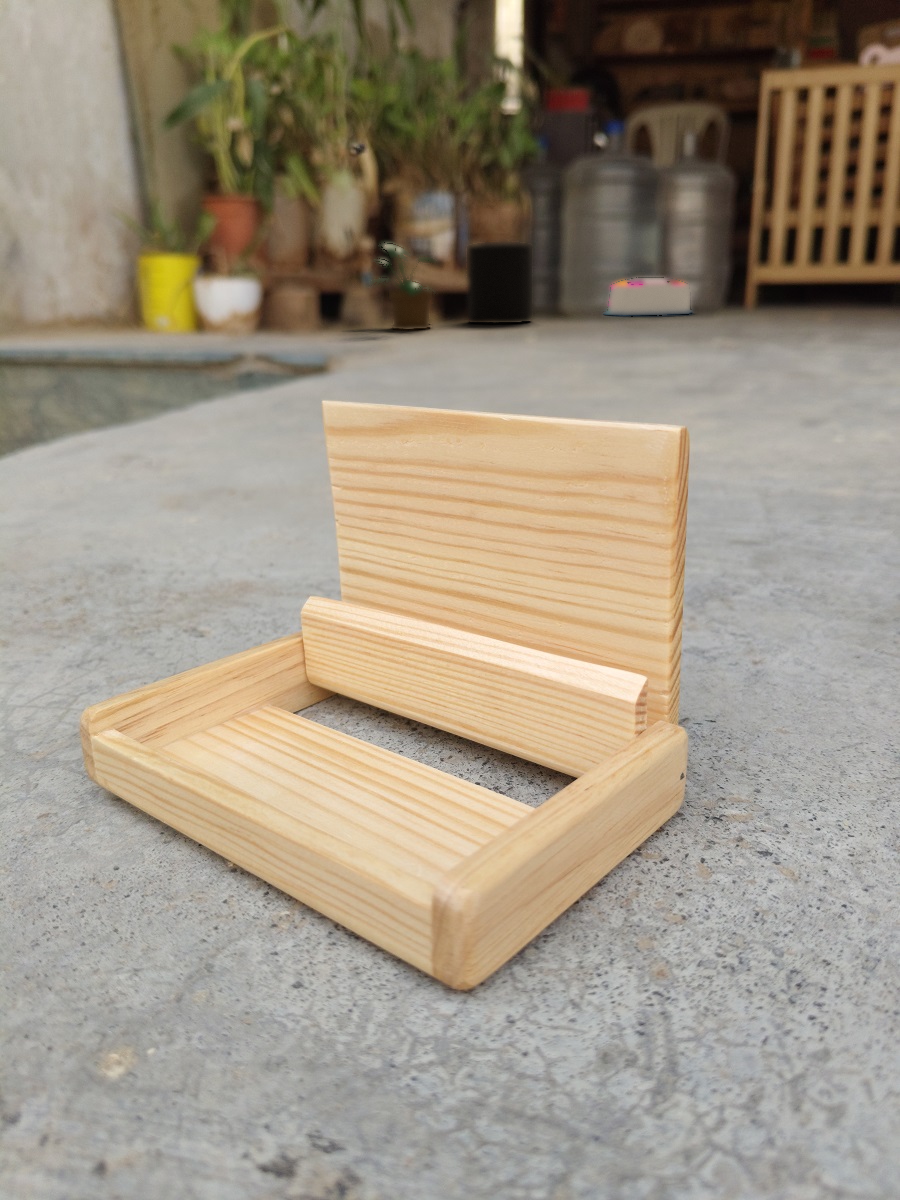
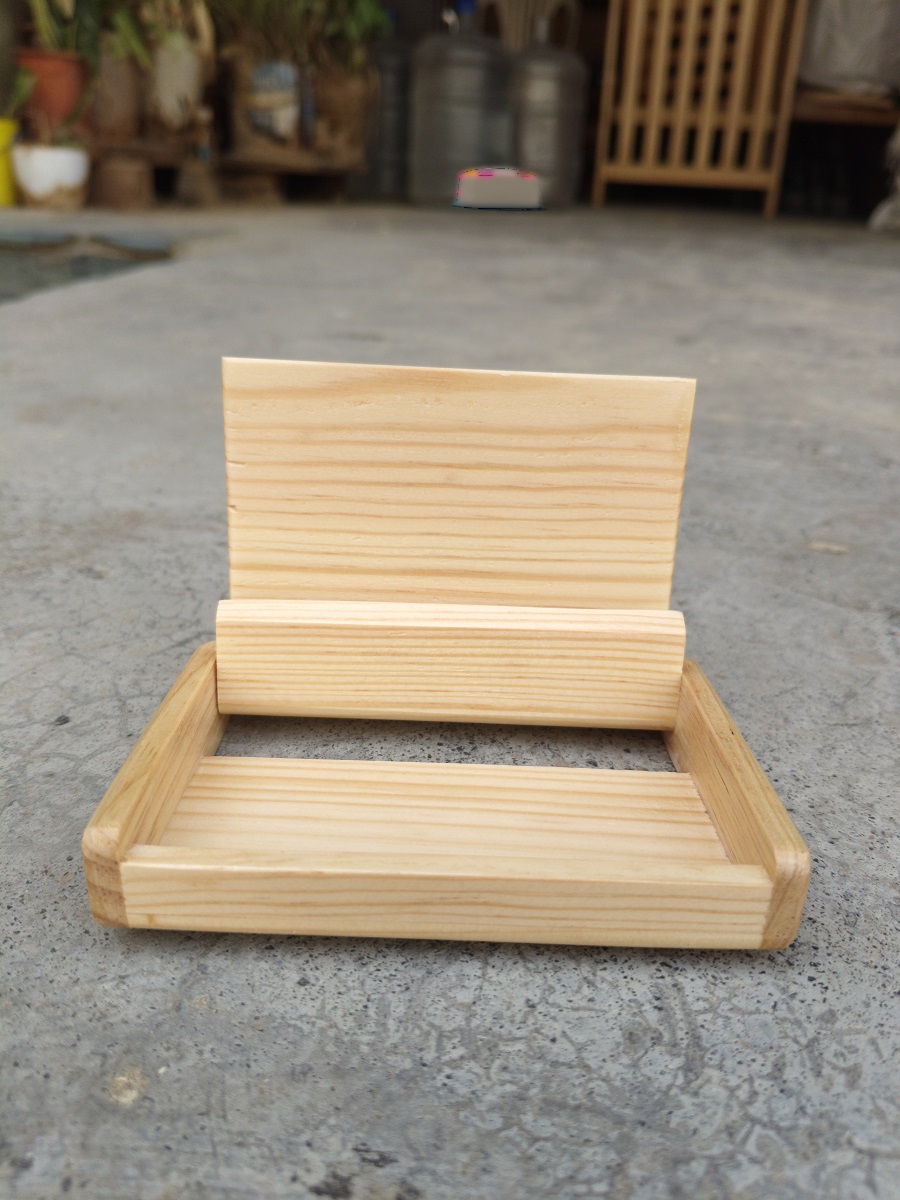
stool: present [467,241,532,323] -> none [312,123,381,211]
potted plant: present [371,244,434,330] -> none [200,119,282,214]

